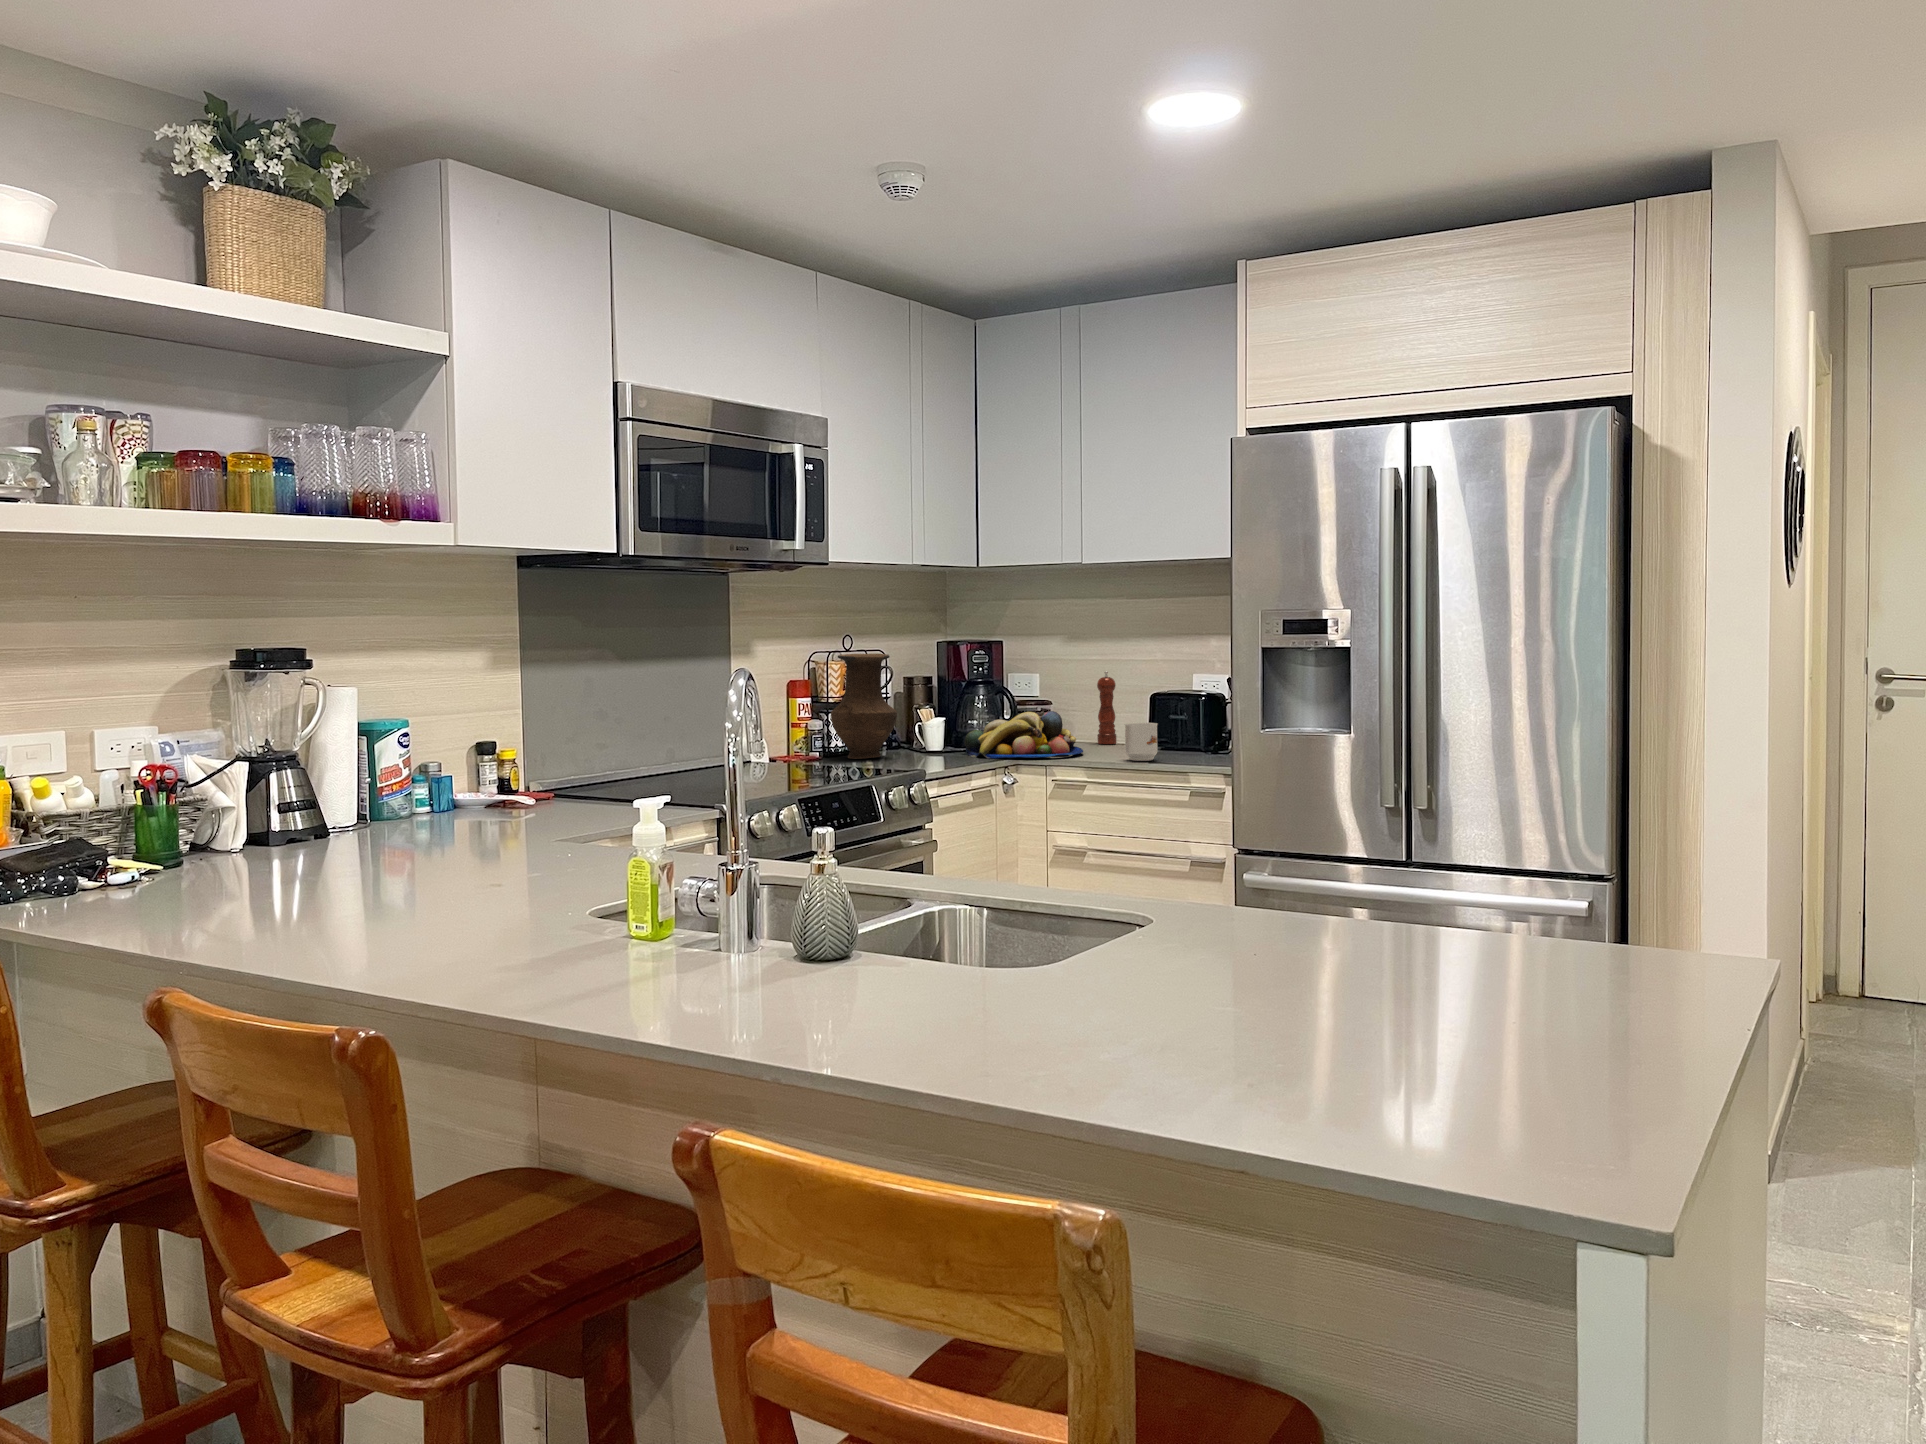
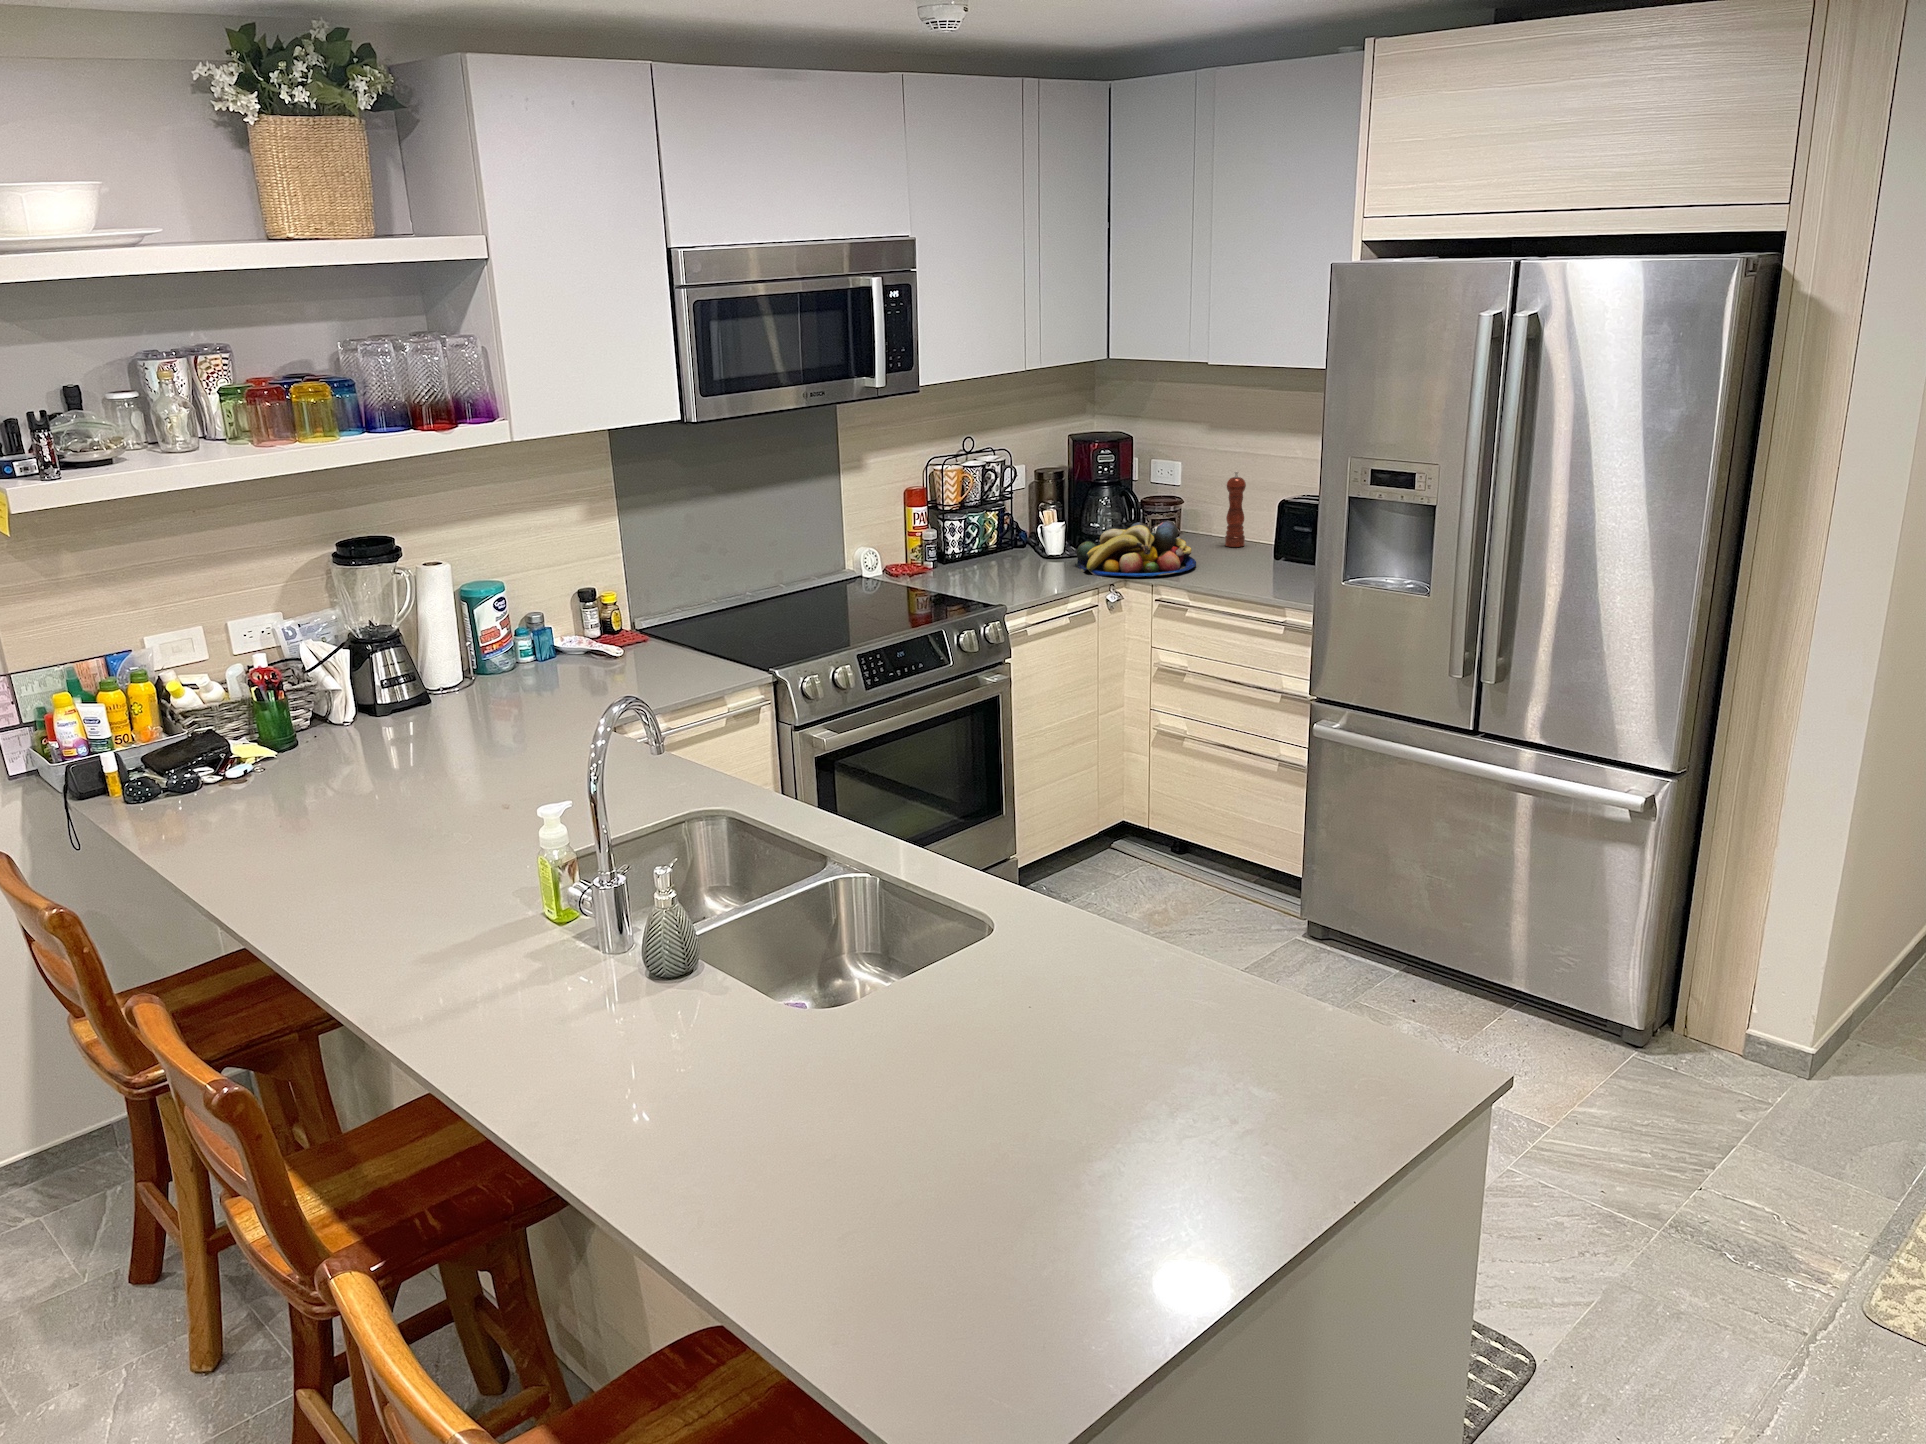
vase: present [831,654,897,759] -> none [940,466,1005,574]
mug: present [1125,723,1157,761] -> none [1231,542,1267,584]

